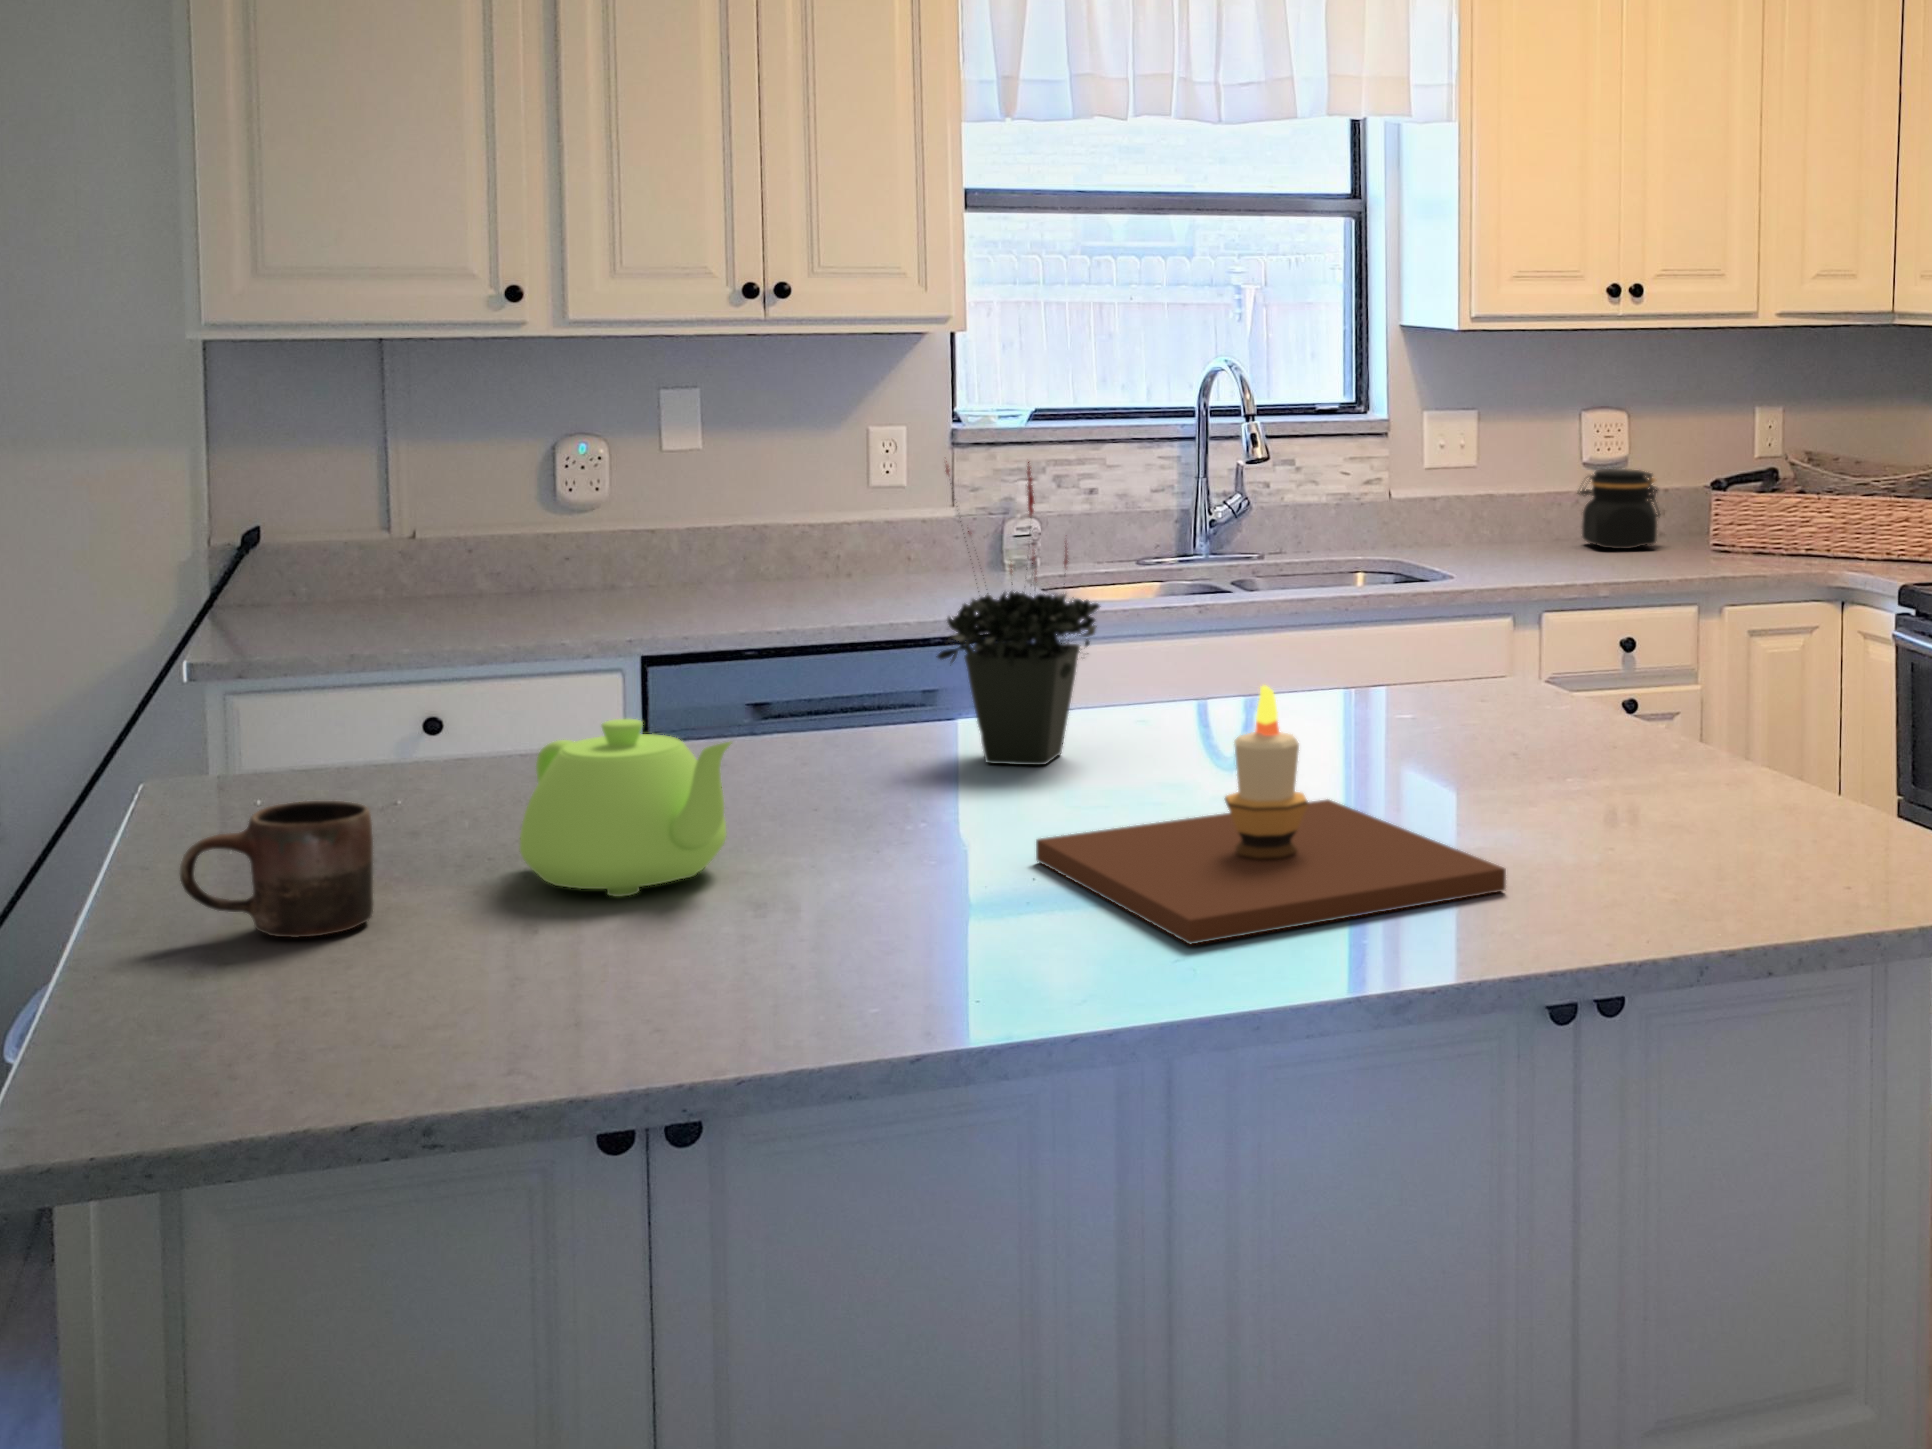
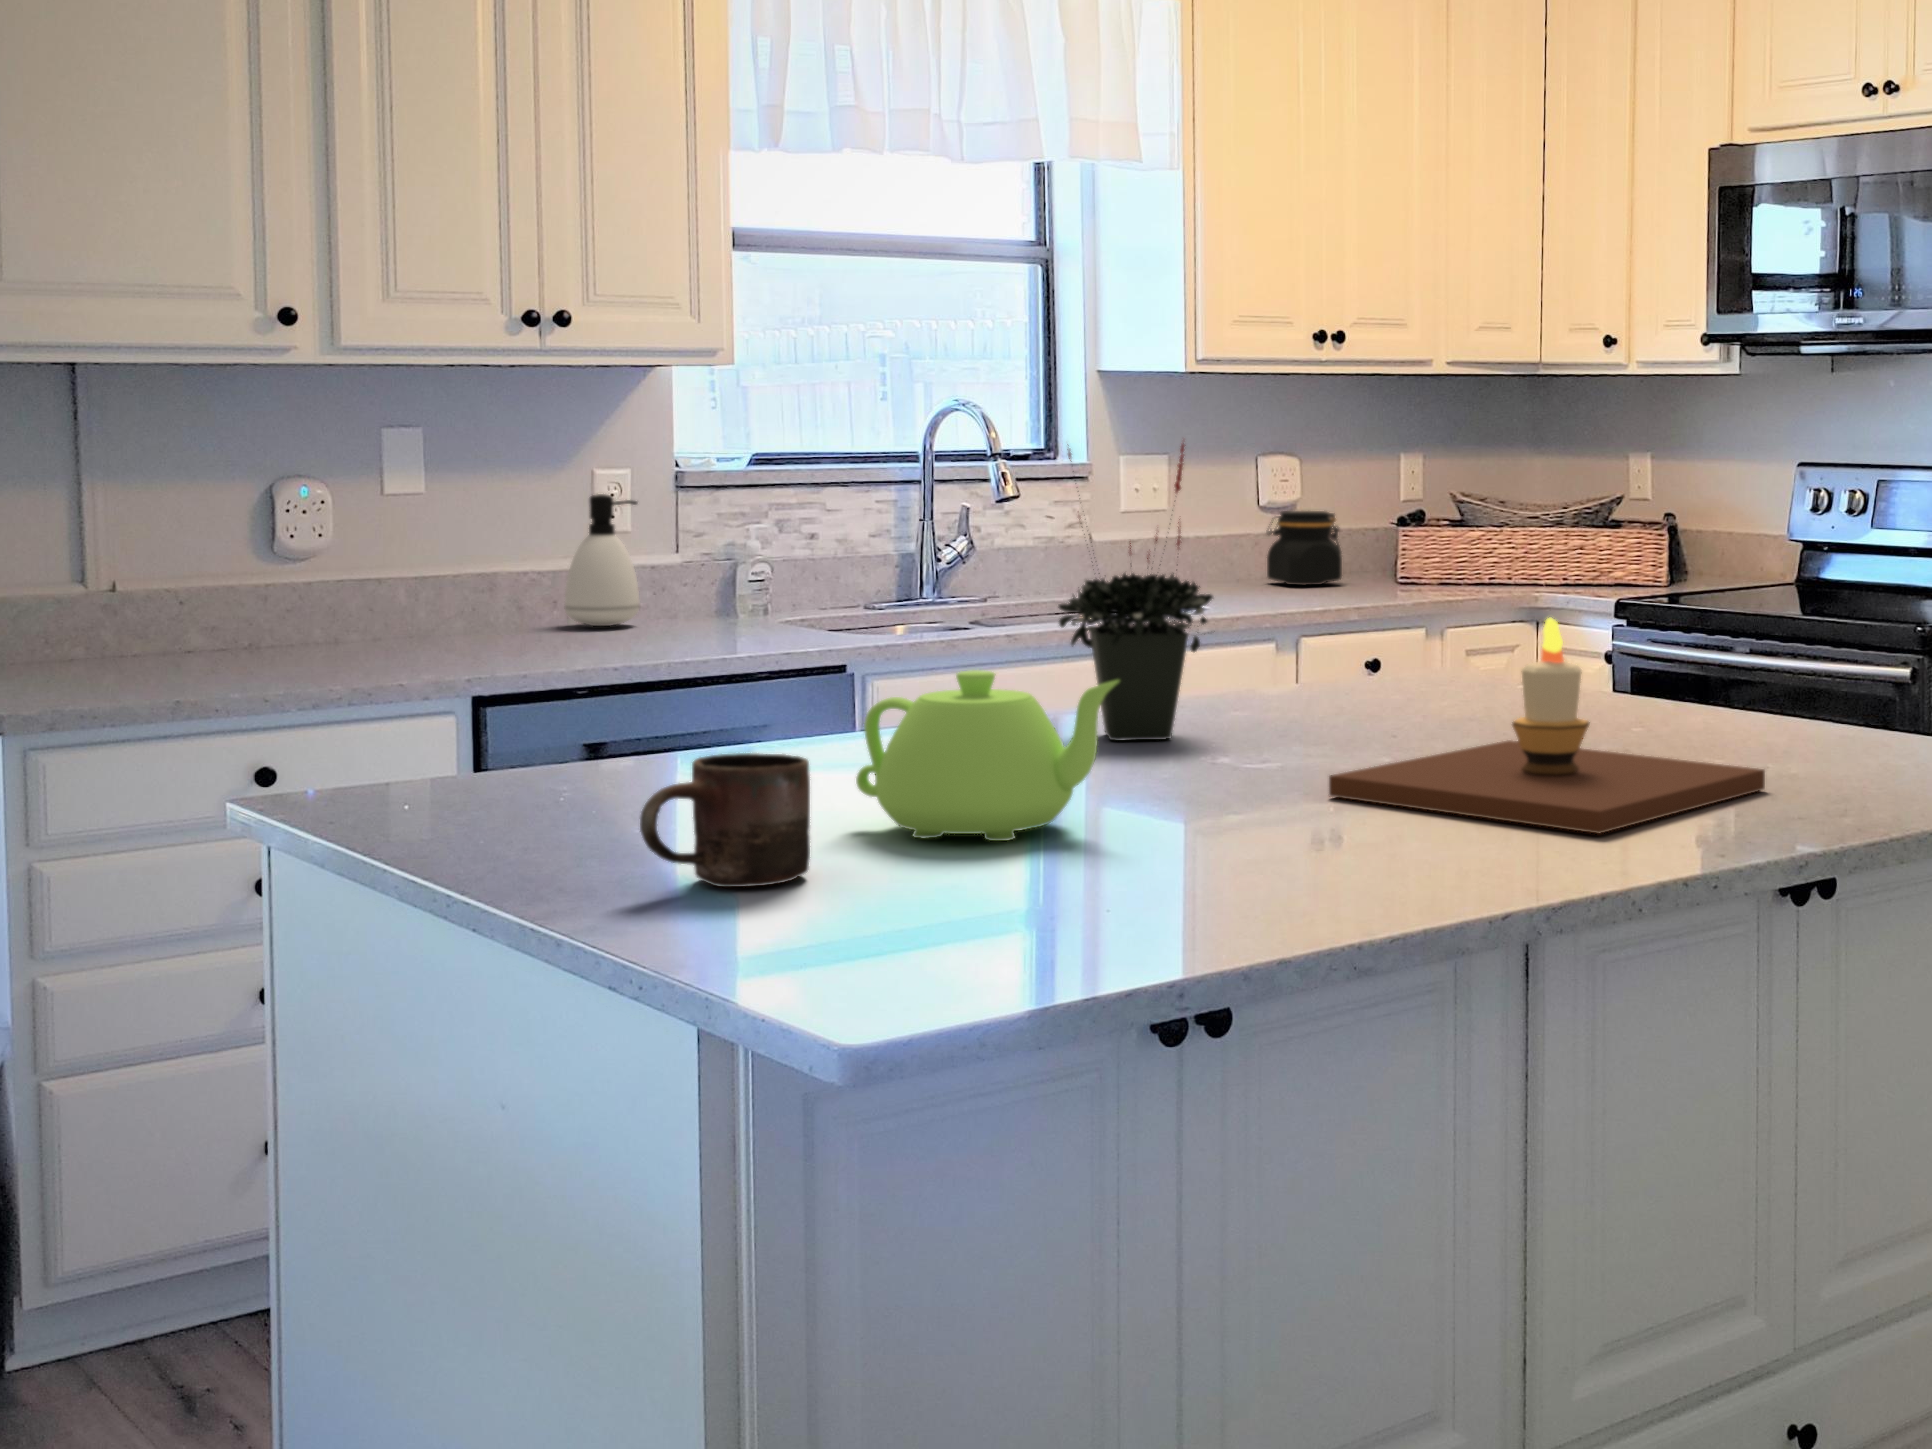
soap dispenser: none [825,453,894,577] -> present [565,494,640,626]

